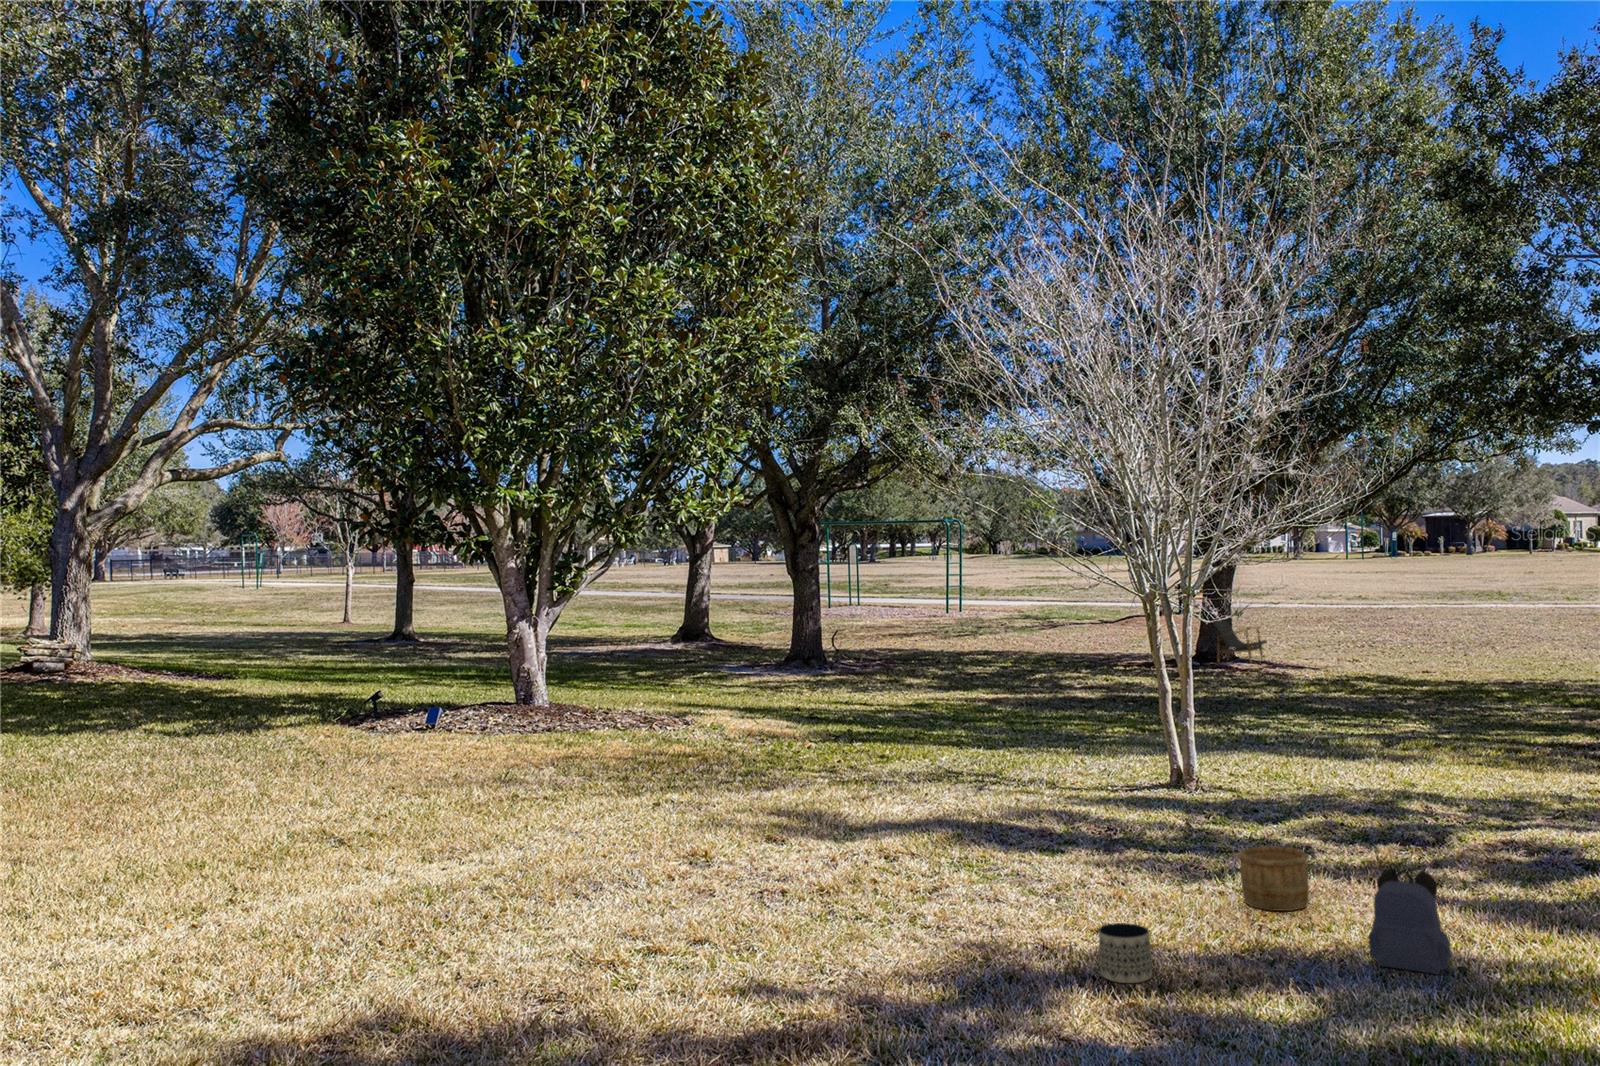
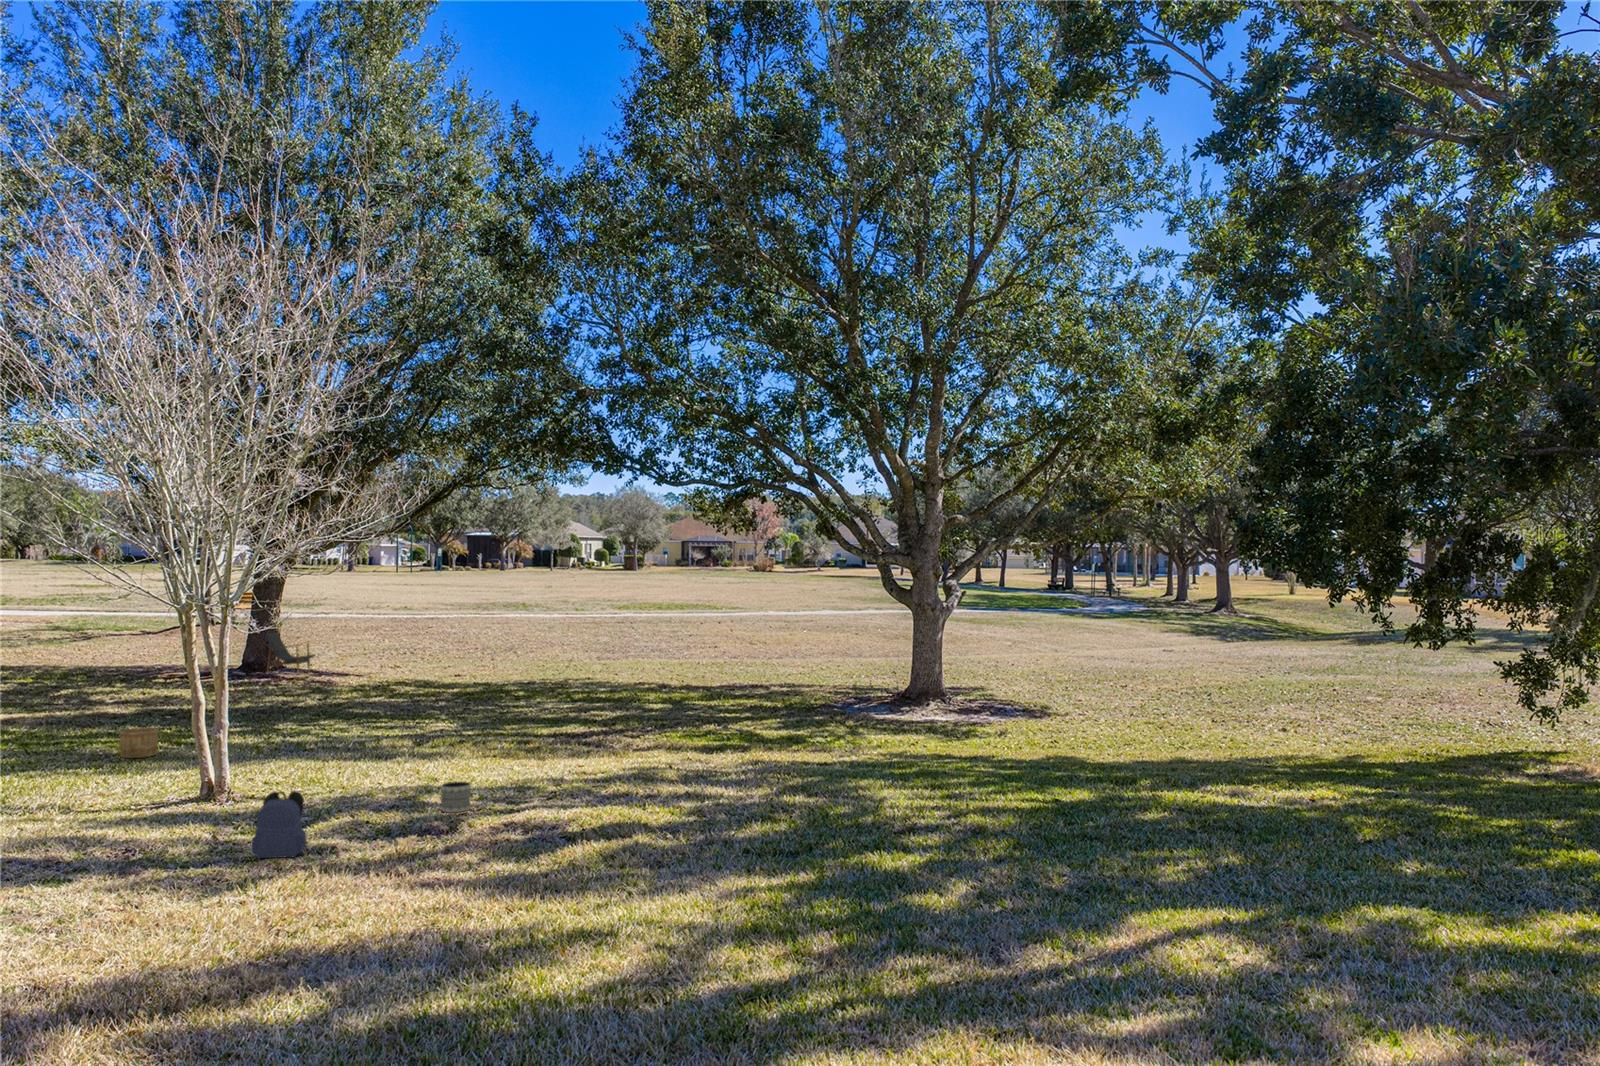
wooden bucket: present [1238,846,1309,911] -> present [119,728,159,758]
backpack: present [1368,868,1451,975] -> present [252,791,307,858]
planter: present [1098,923,1152,983] -> present [441,782,471,813]

